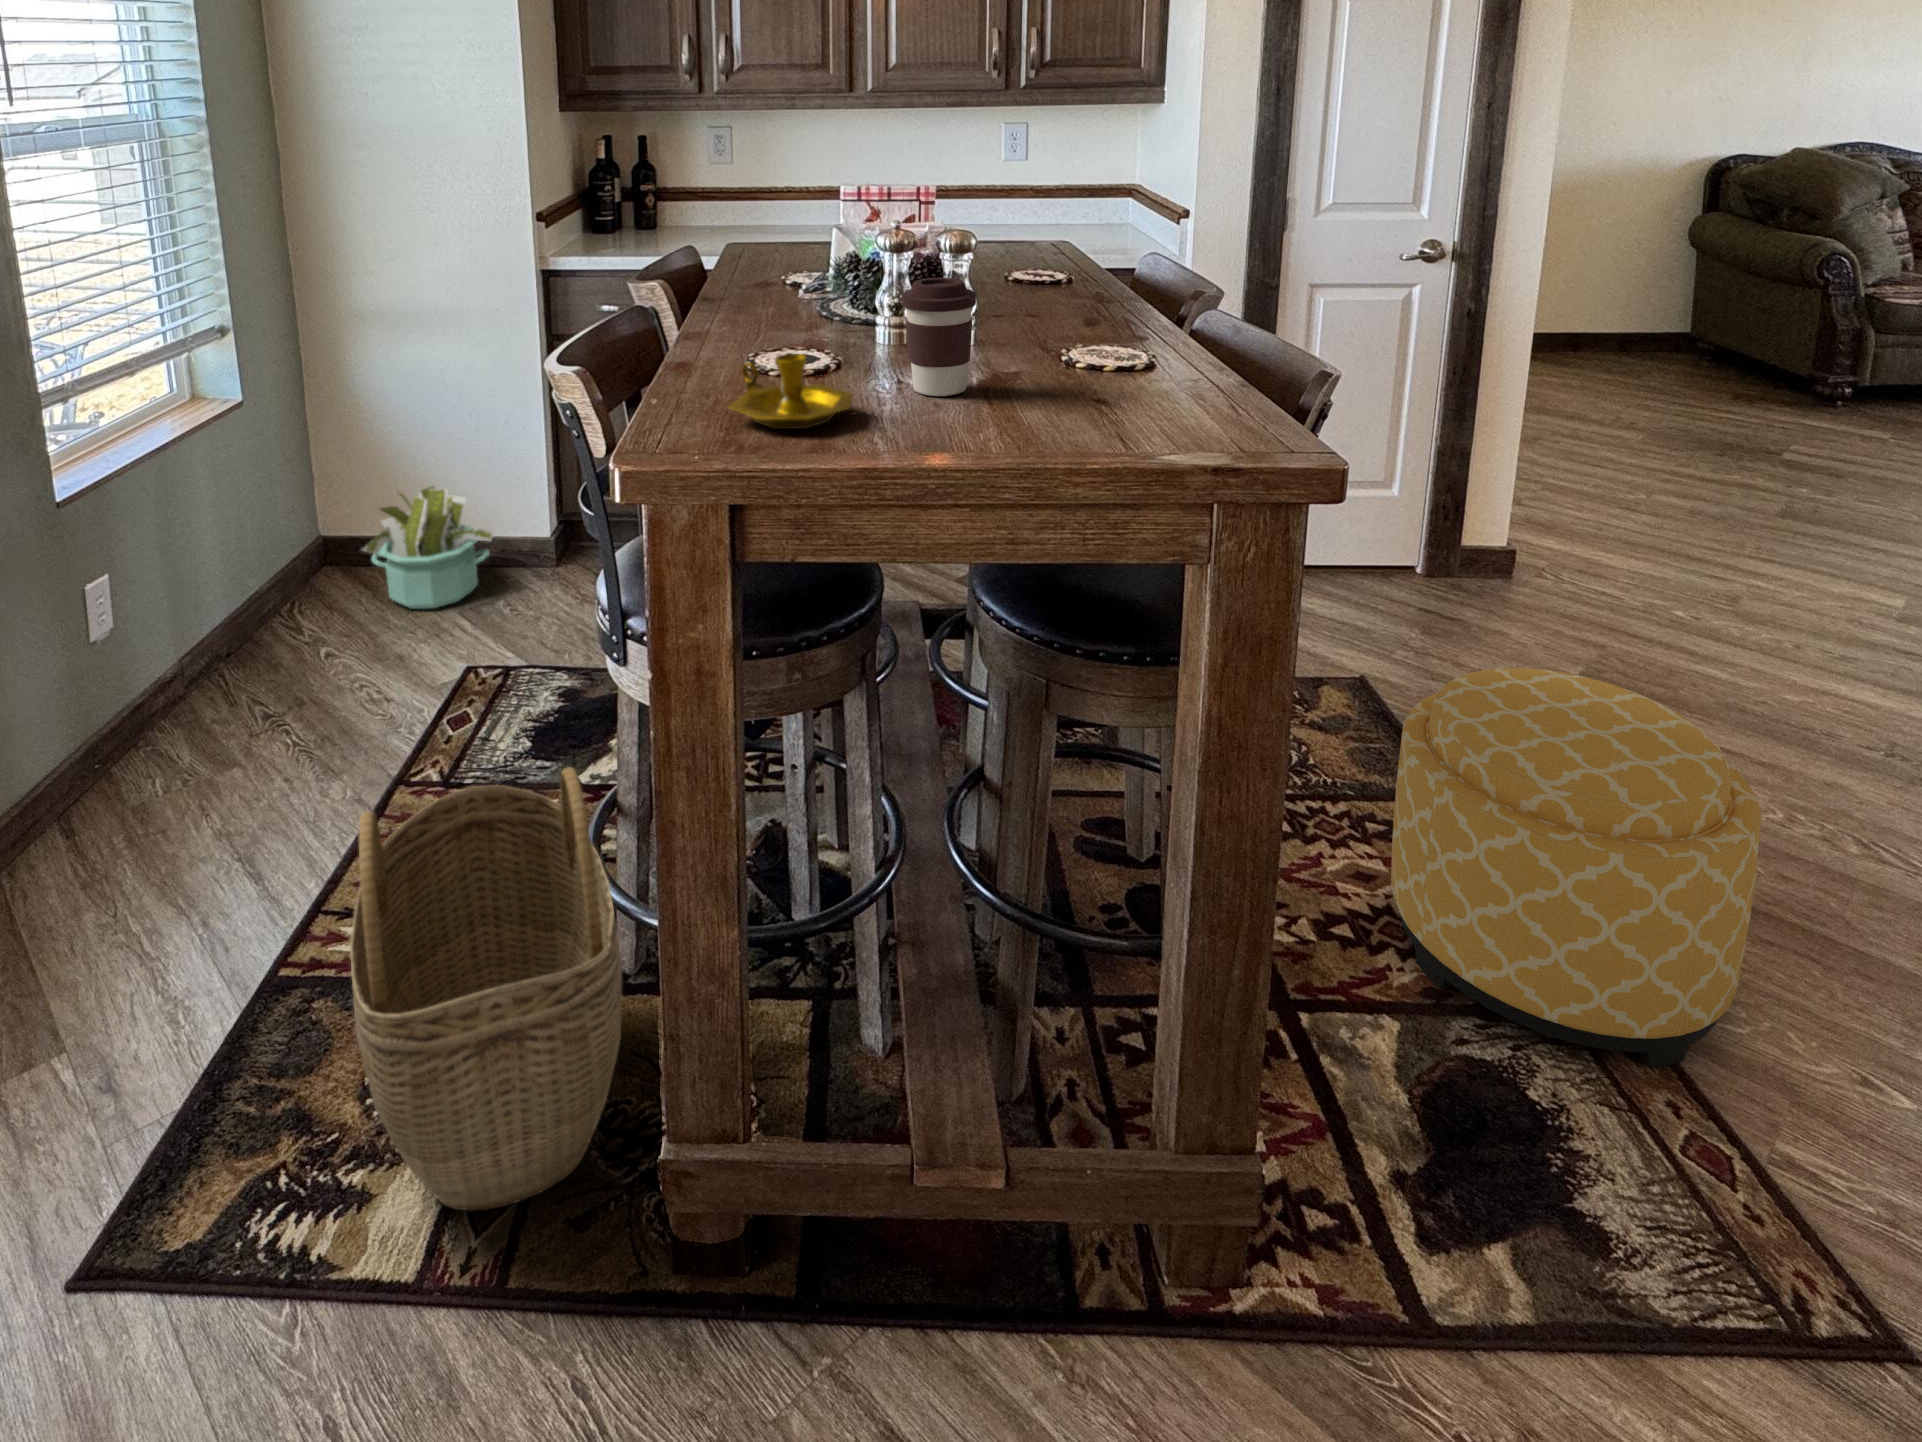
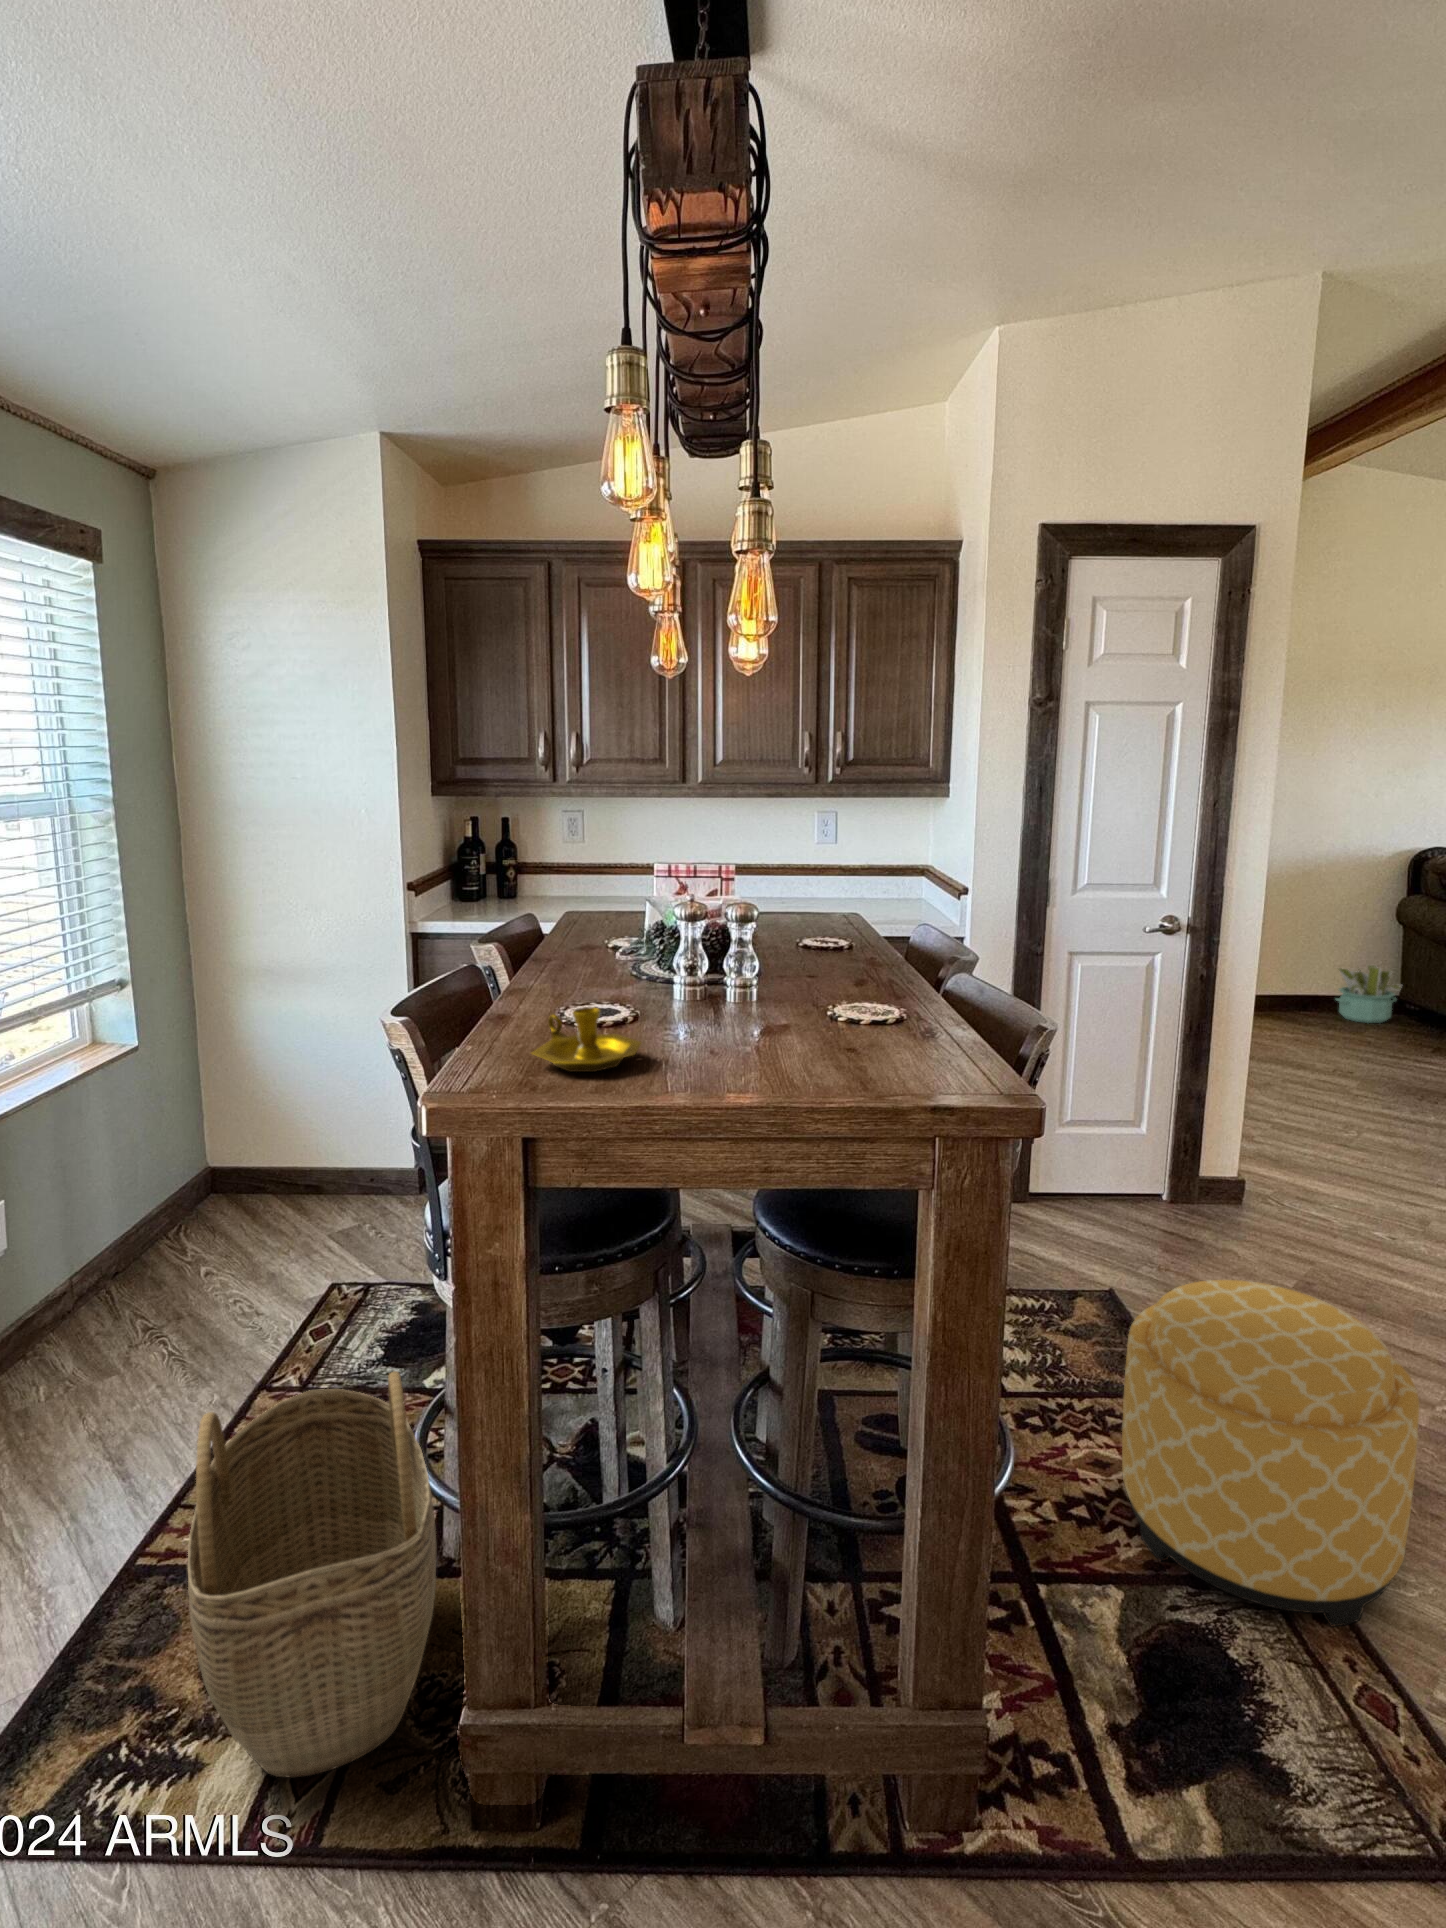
coffee cup: present [902,278,976,396] -> none [688,943,751,1044]
decorative plant: present [362,485,494,609] -> present [1336,965,1402,1023]

